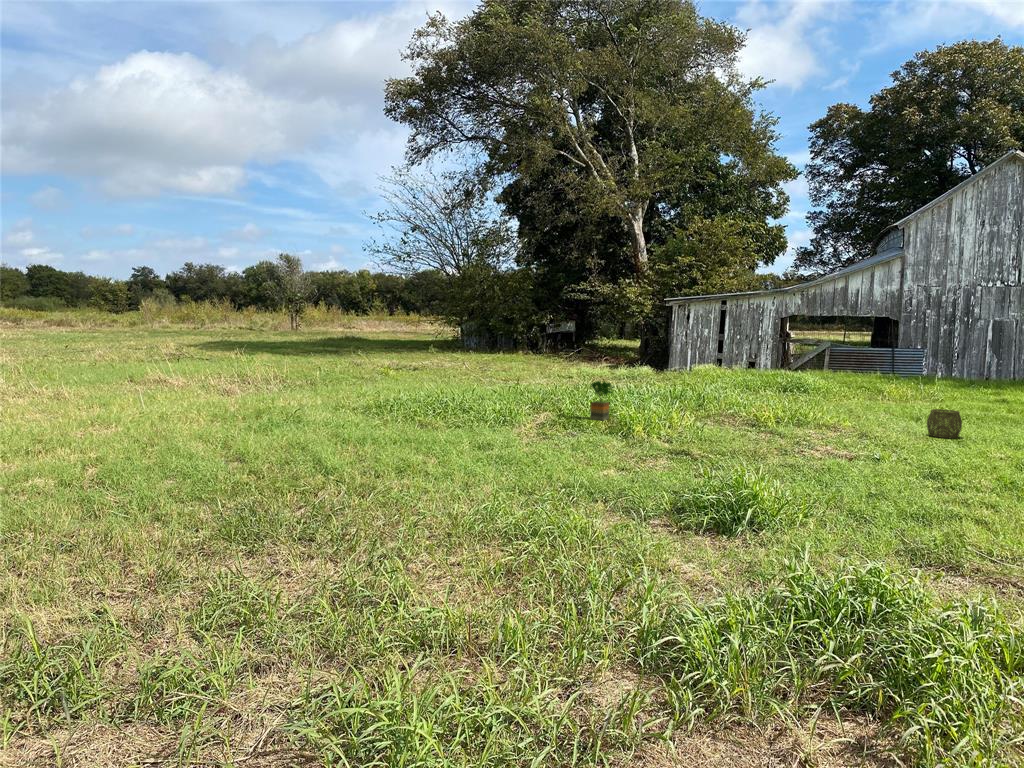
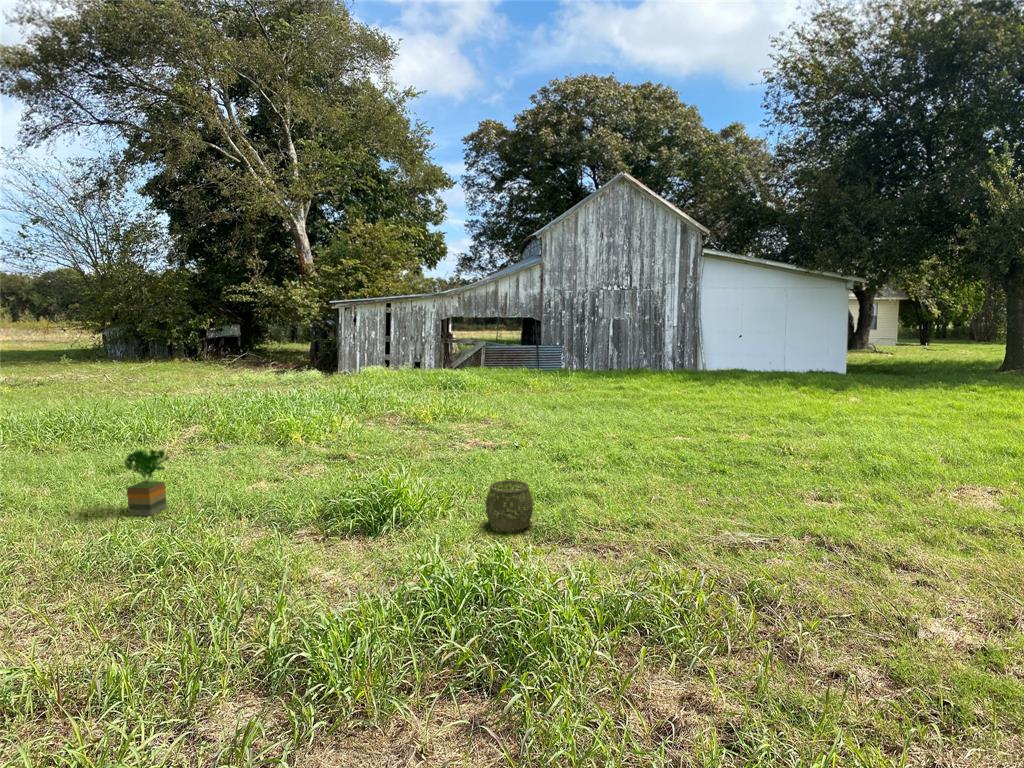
woven basket: present [927,409,962,438] -> present [486,480,533,531]

